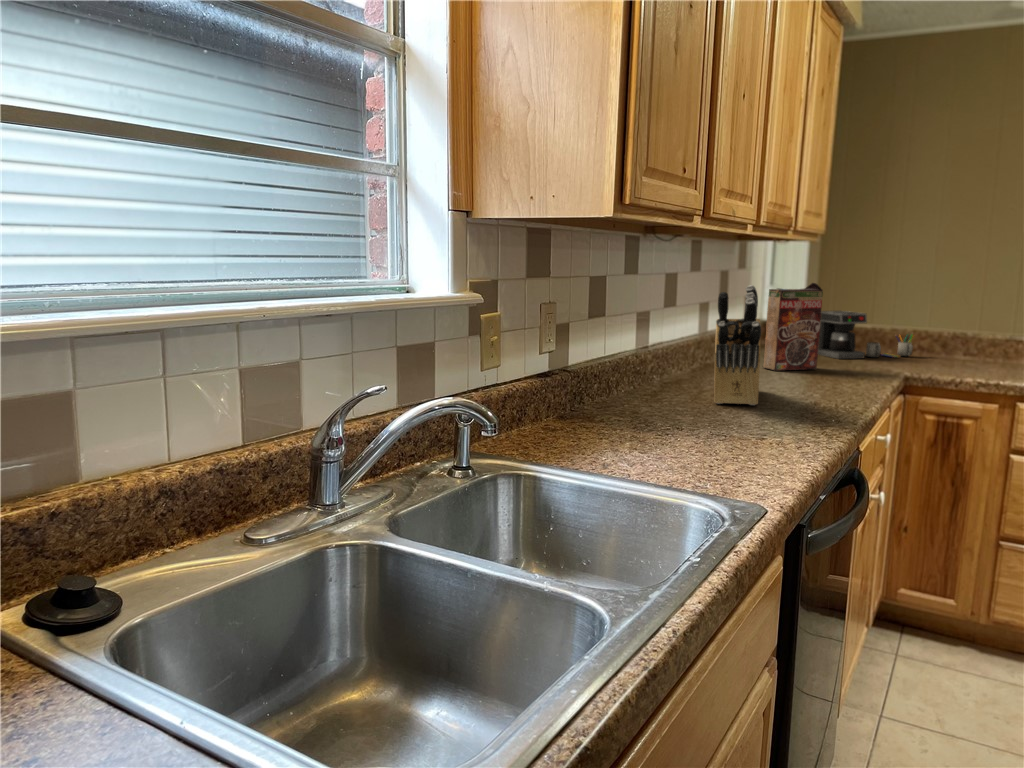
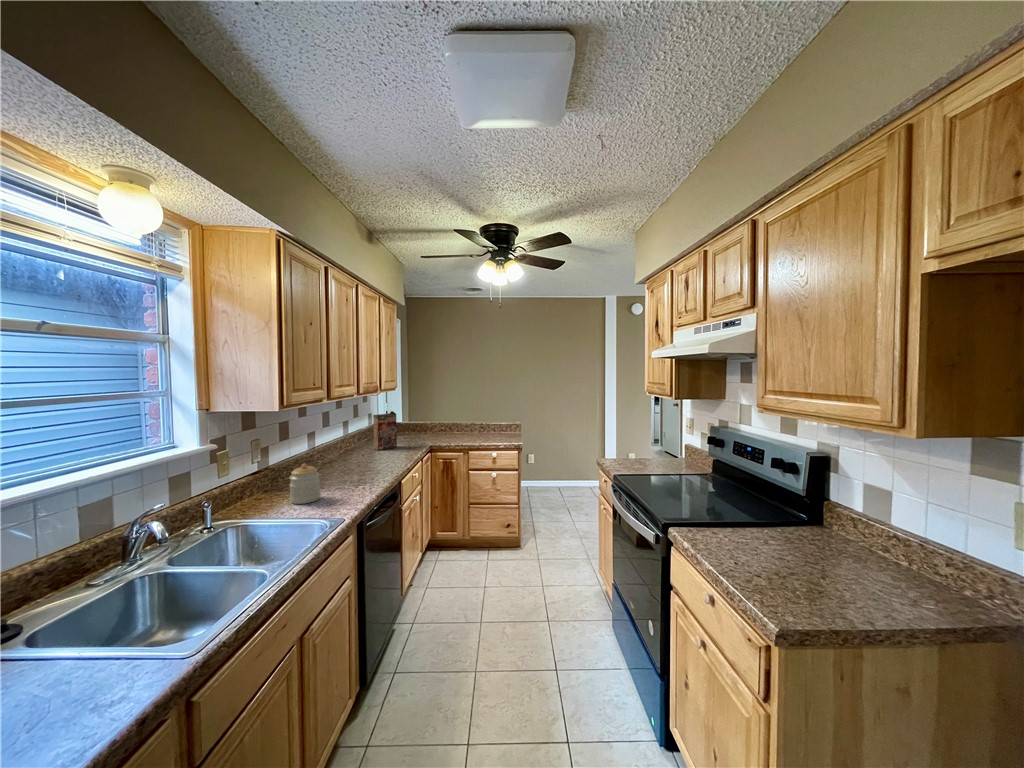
knife block: present [714,285,761,405] -> none [341,422,364,473]
coffee maker: present [818,311,914,359] -> none [399,418,440,440]
jar: none [616,359,683,453] -> present [289,464,320,504]

